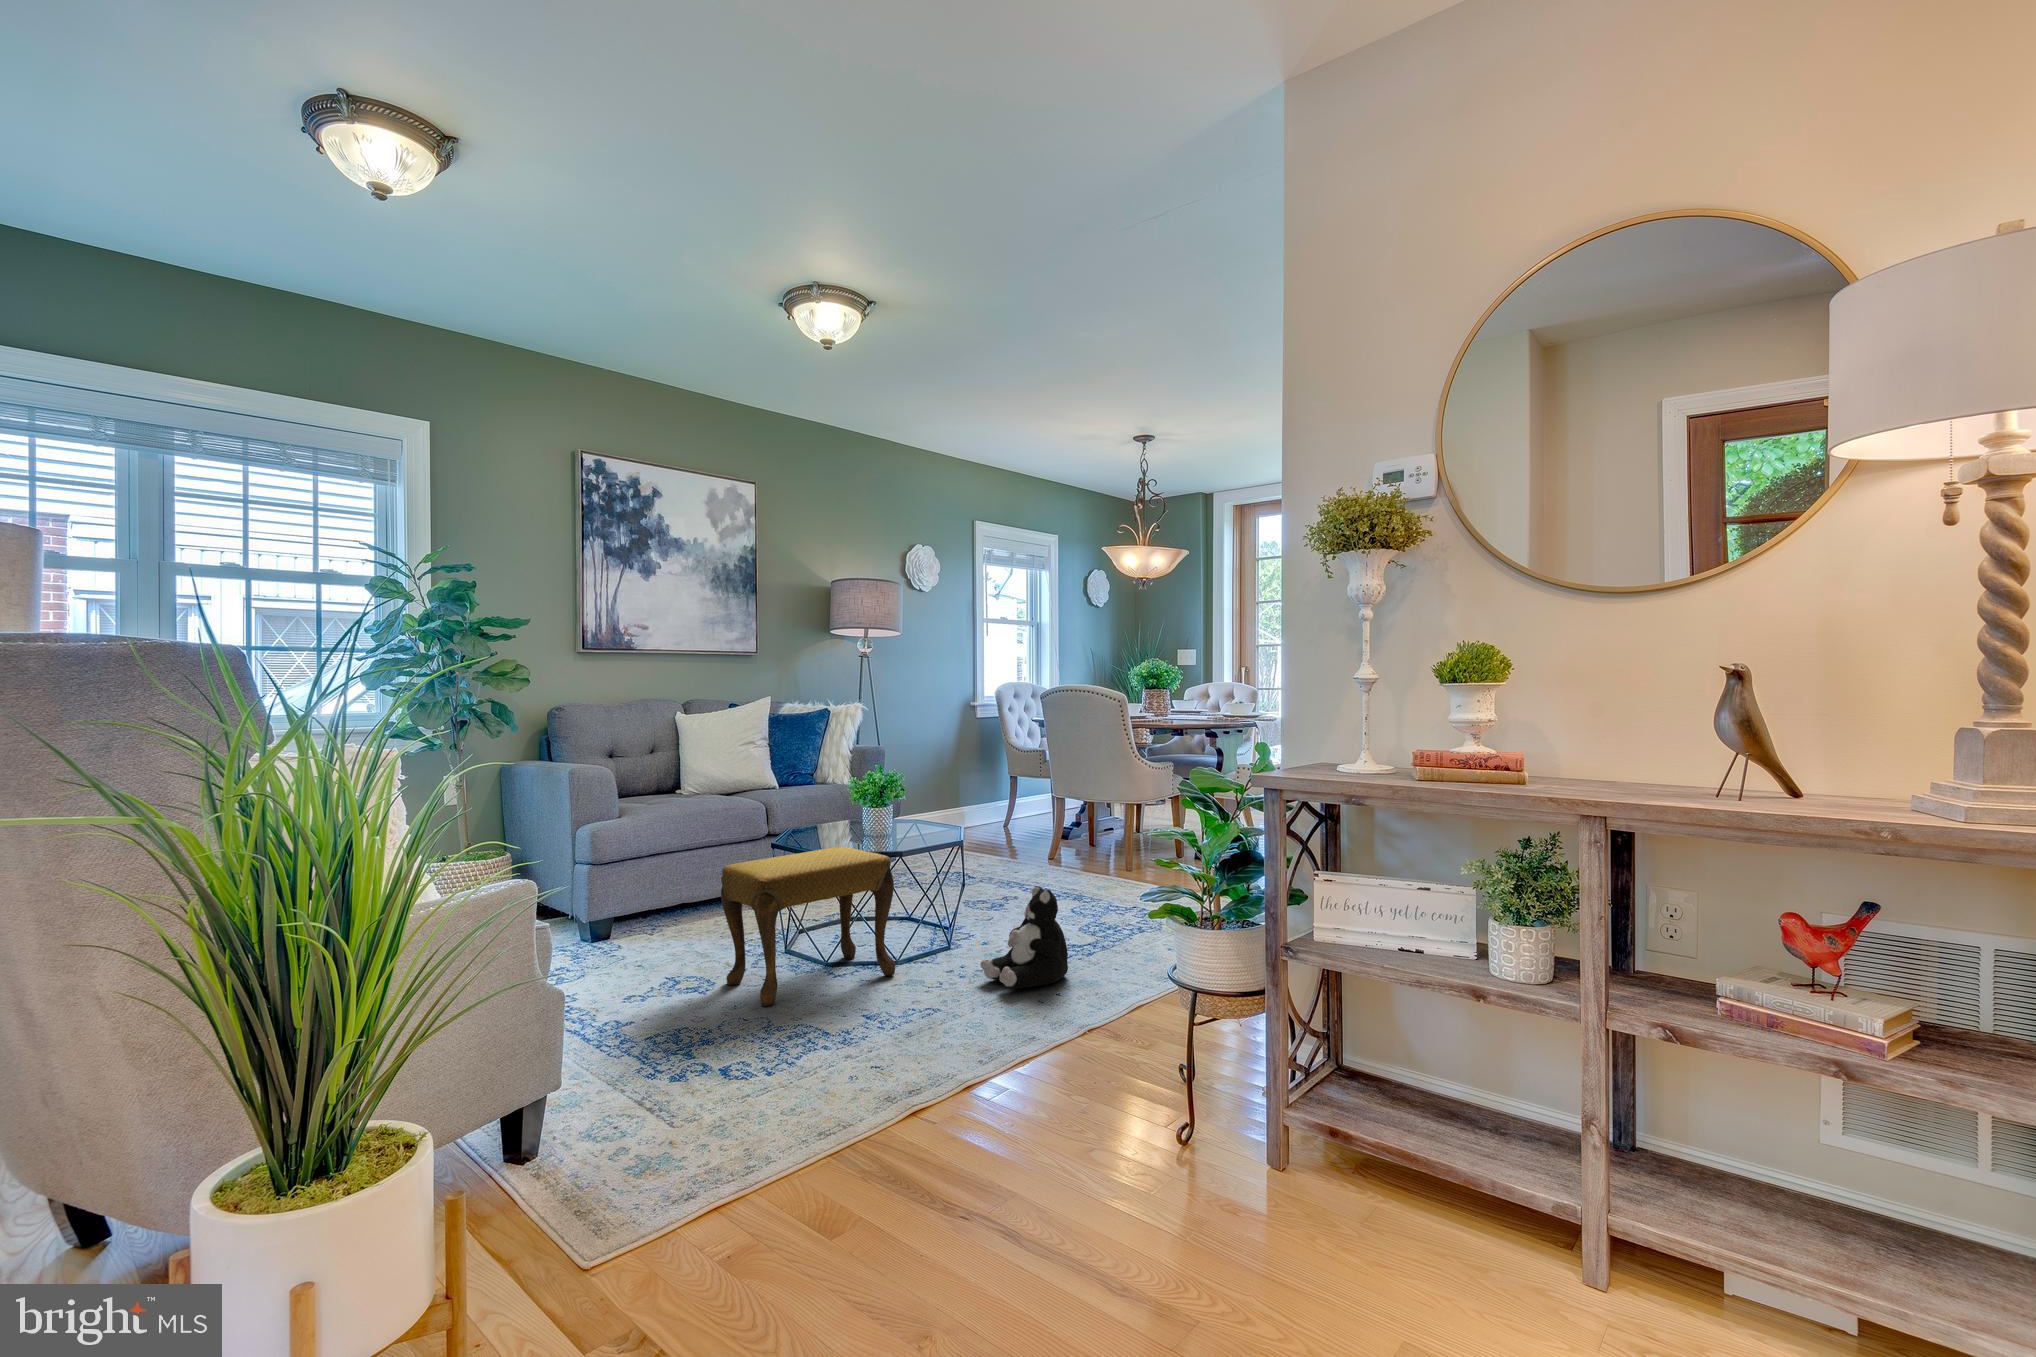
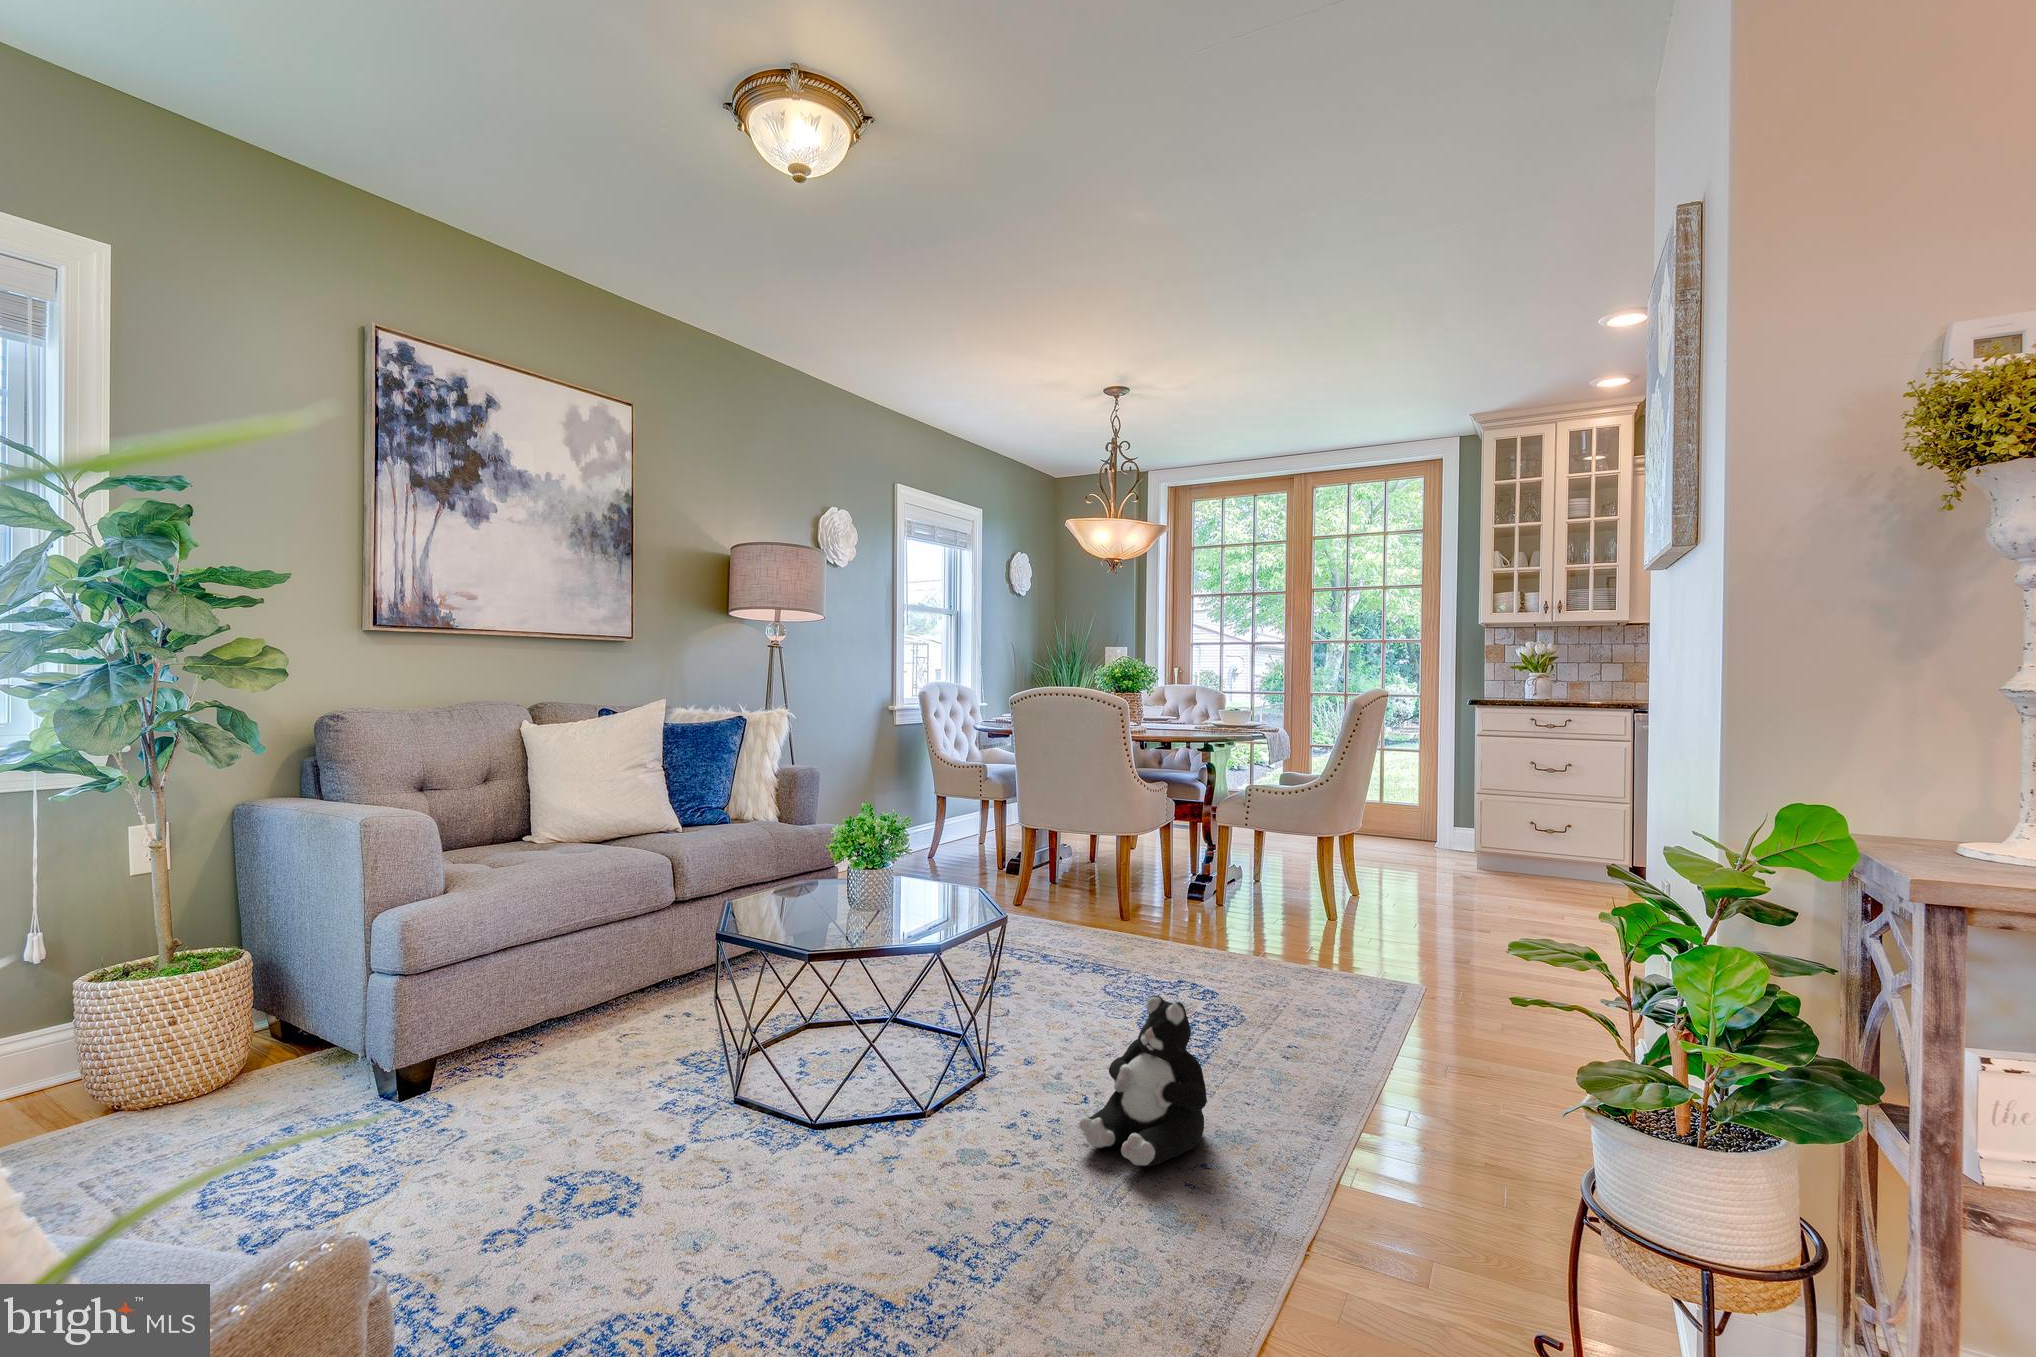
footstool: present [721,847,895,1006] -> none [661,939,941,1246]

